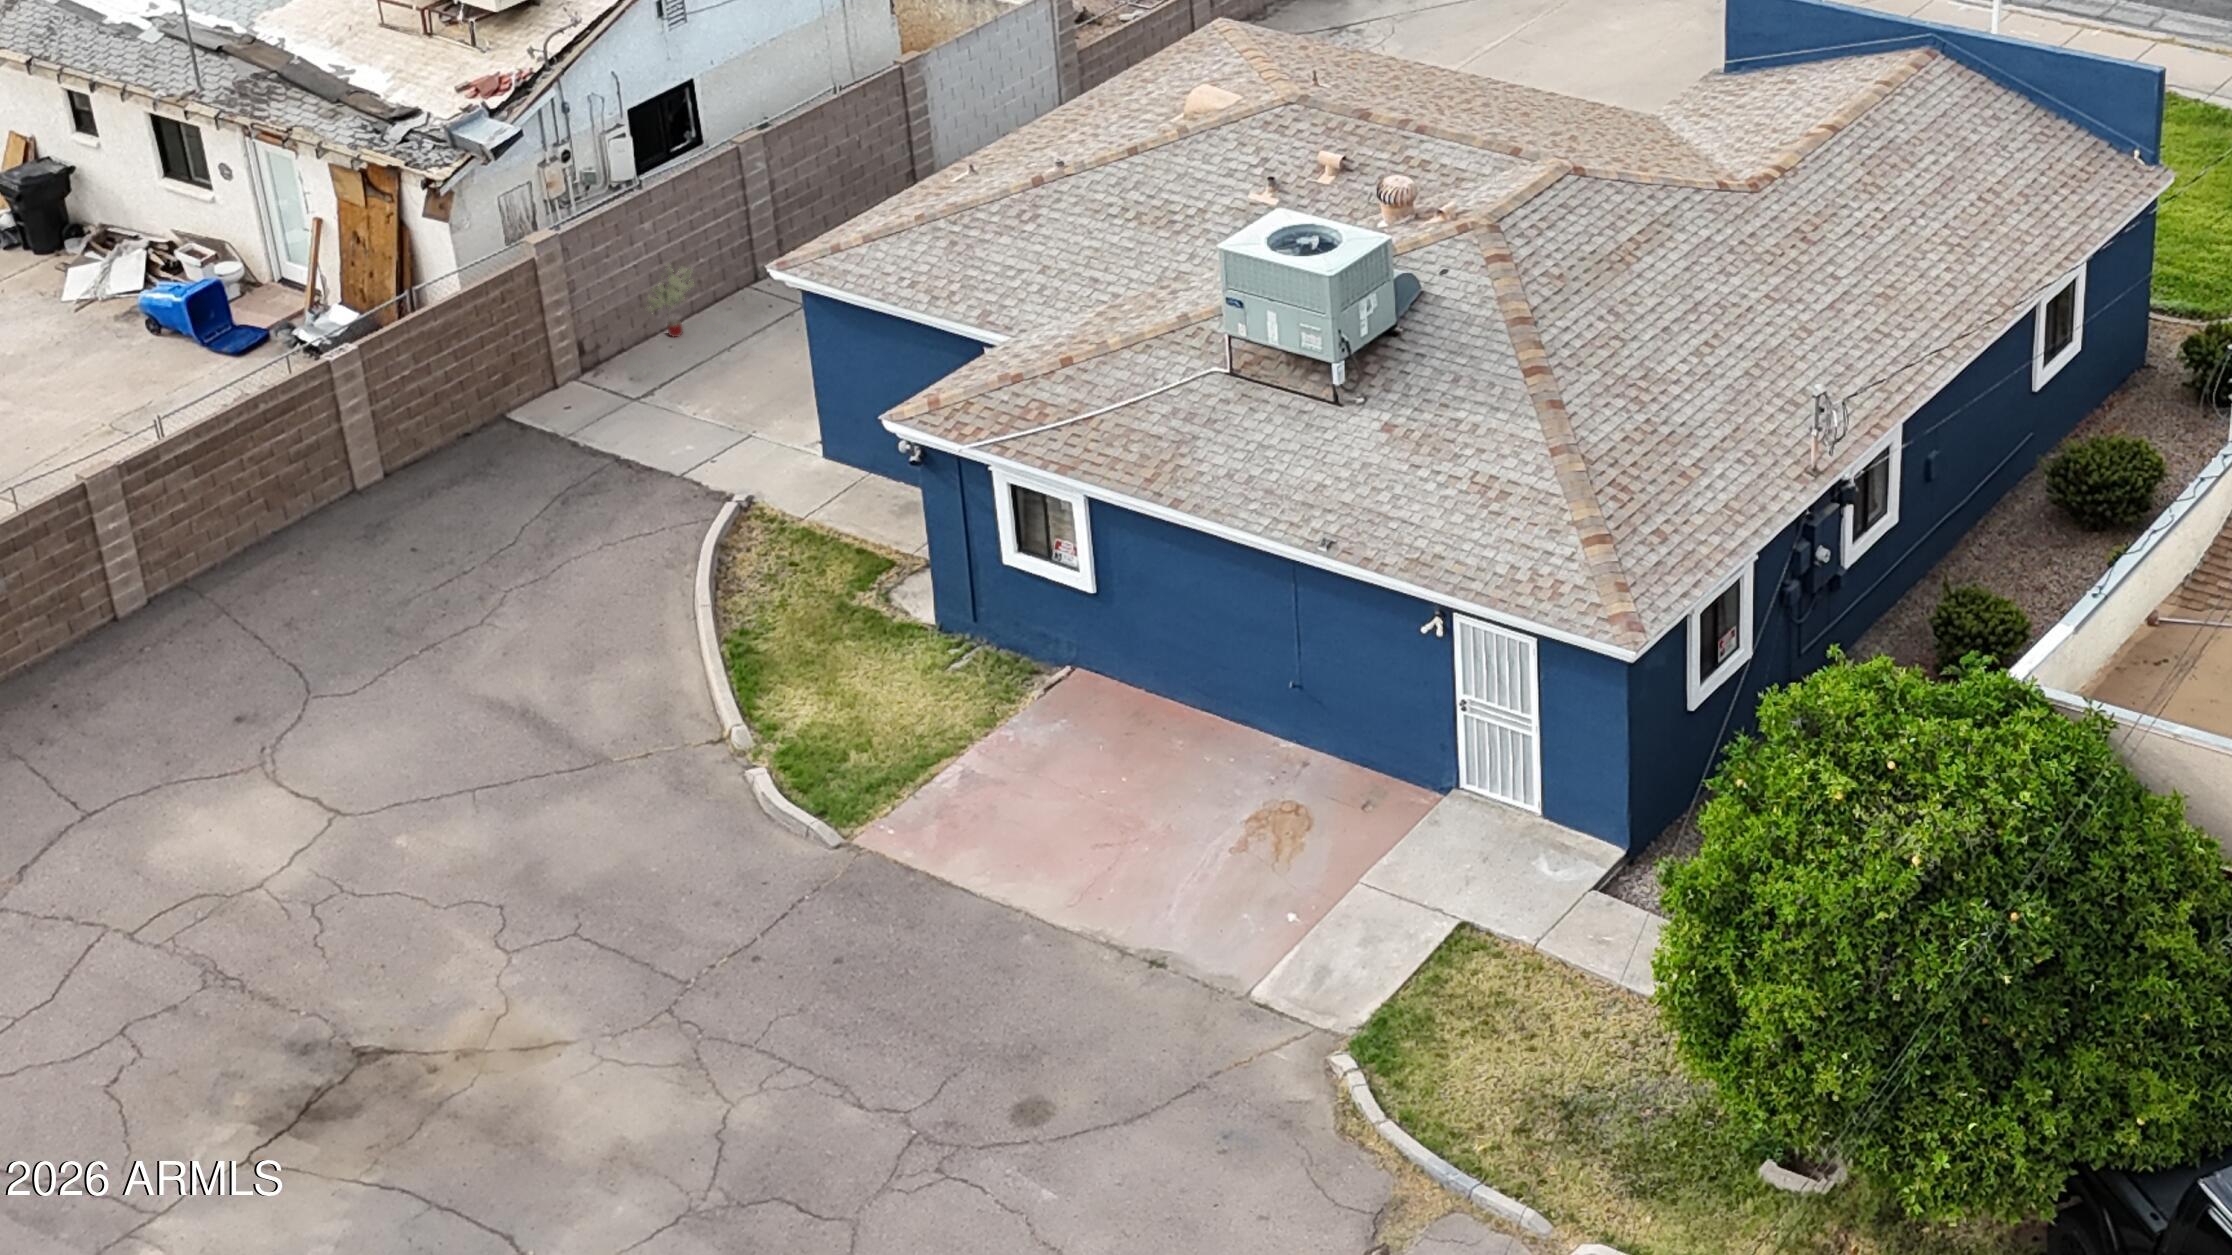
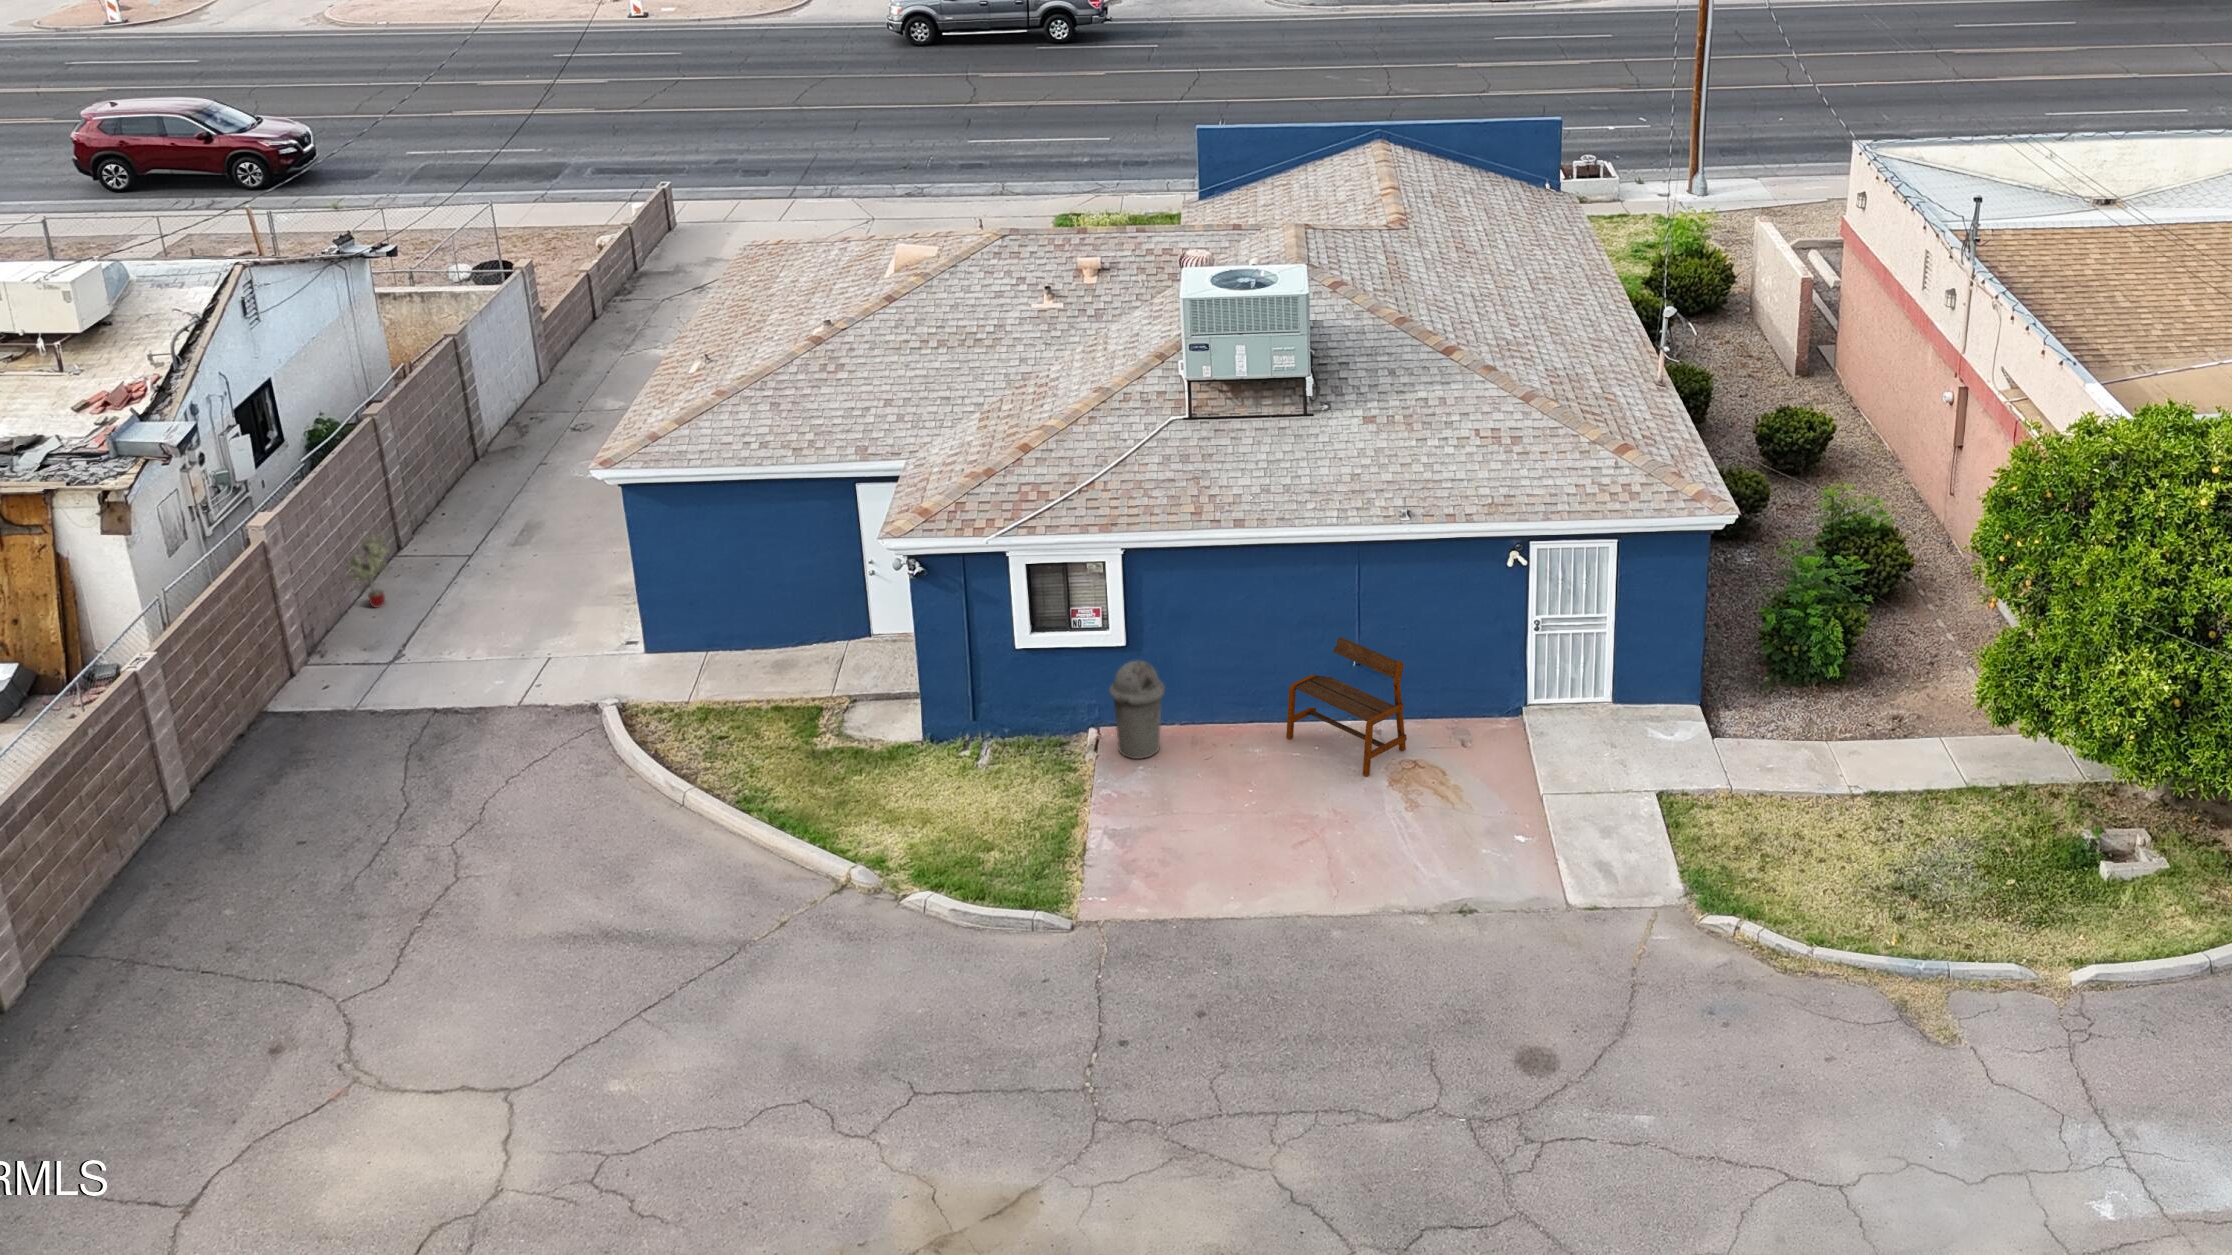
trash can: none [1054,610,1113,711] -> present [1109,661,1165,759]
bench: none [1220,641,1308,803] -> present [1286,636,1407,776]

